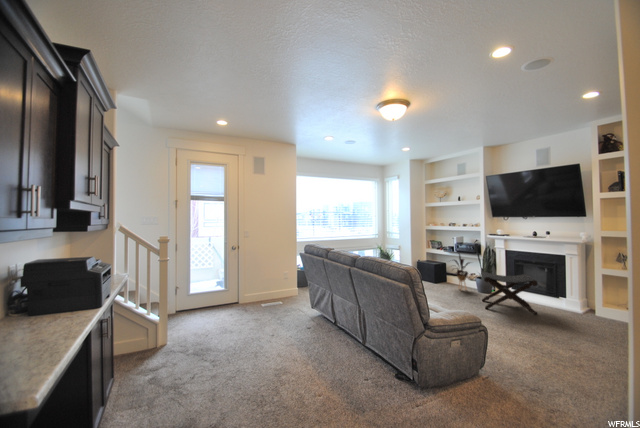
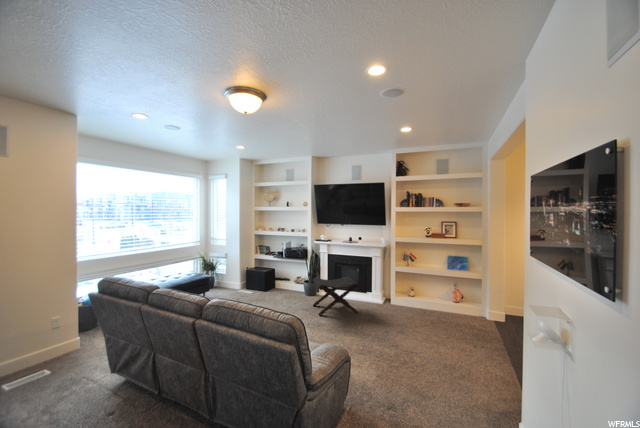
house plant: present [454,254,469,288] -> none [279,259,303,297]

